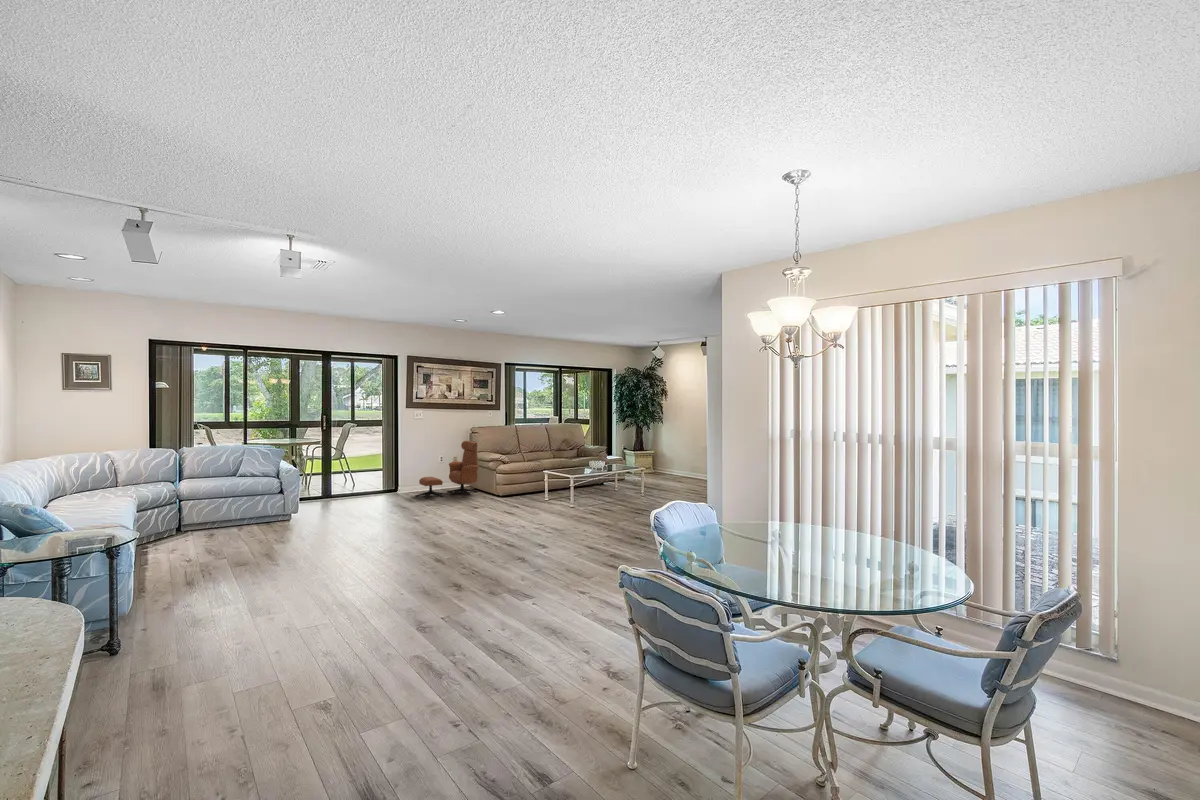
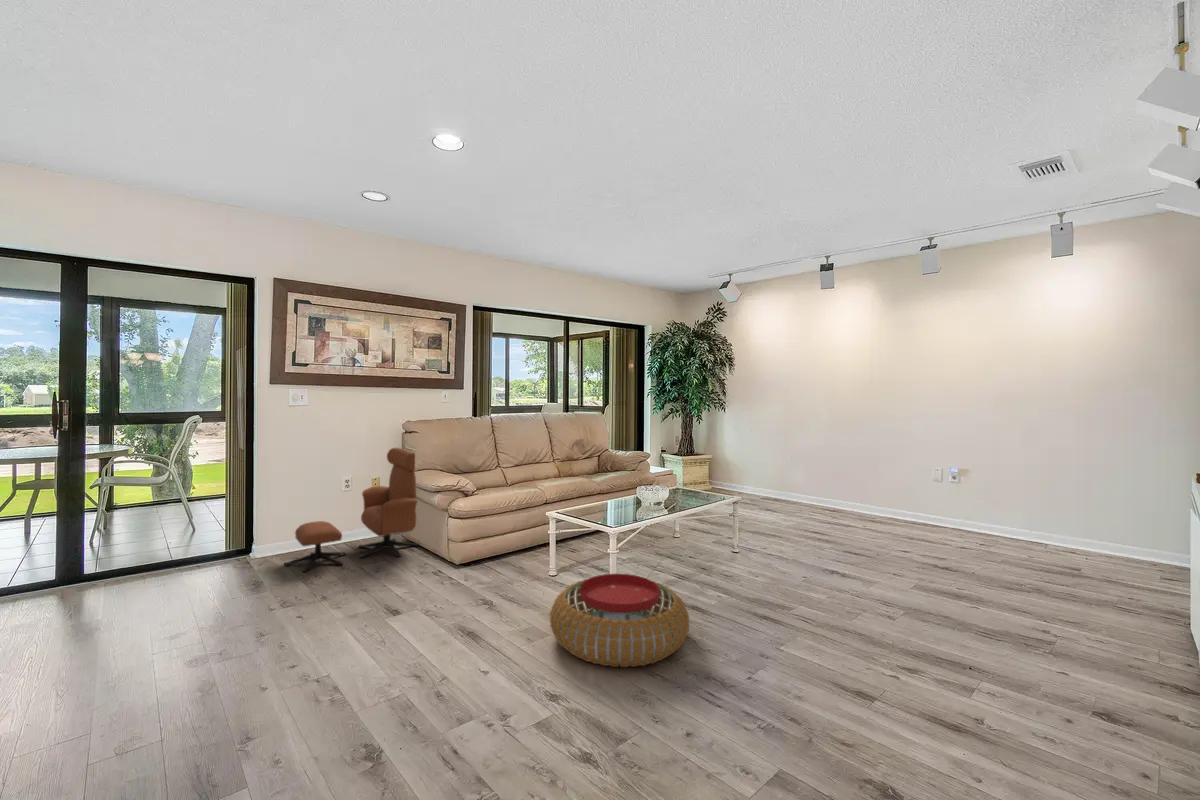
pouf: none [540,491,598,520] -> present [550,574,689,667]

